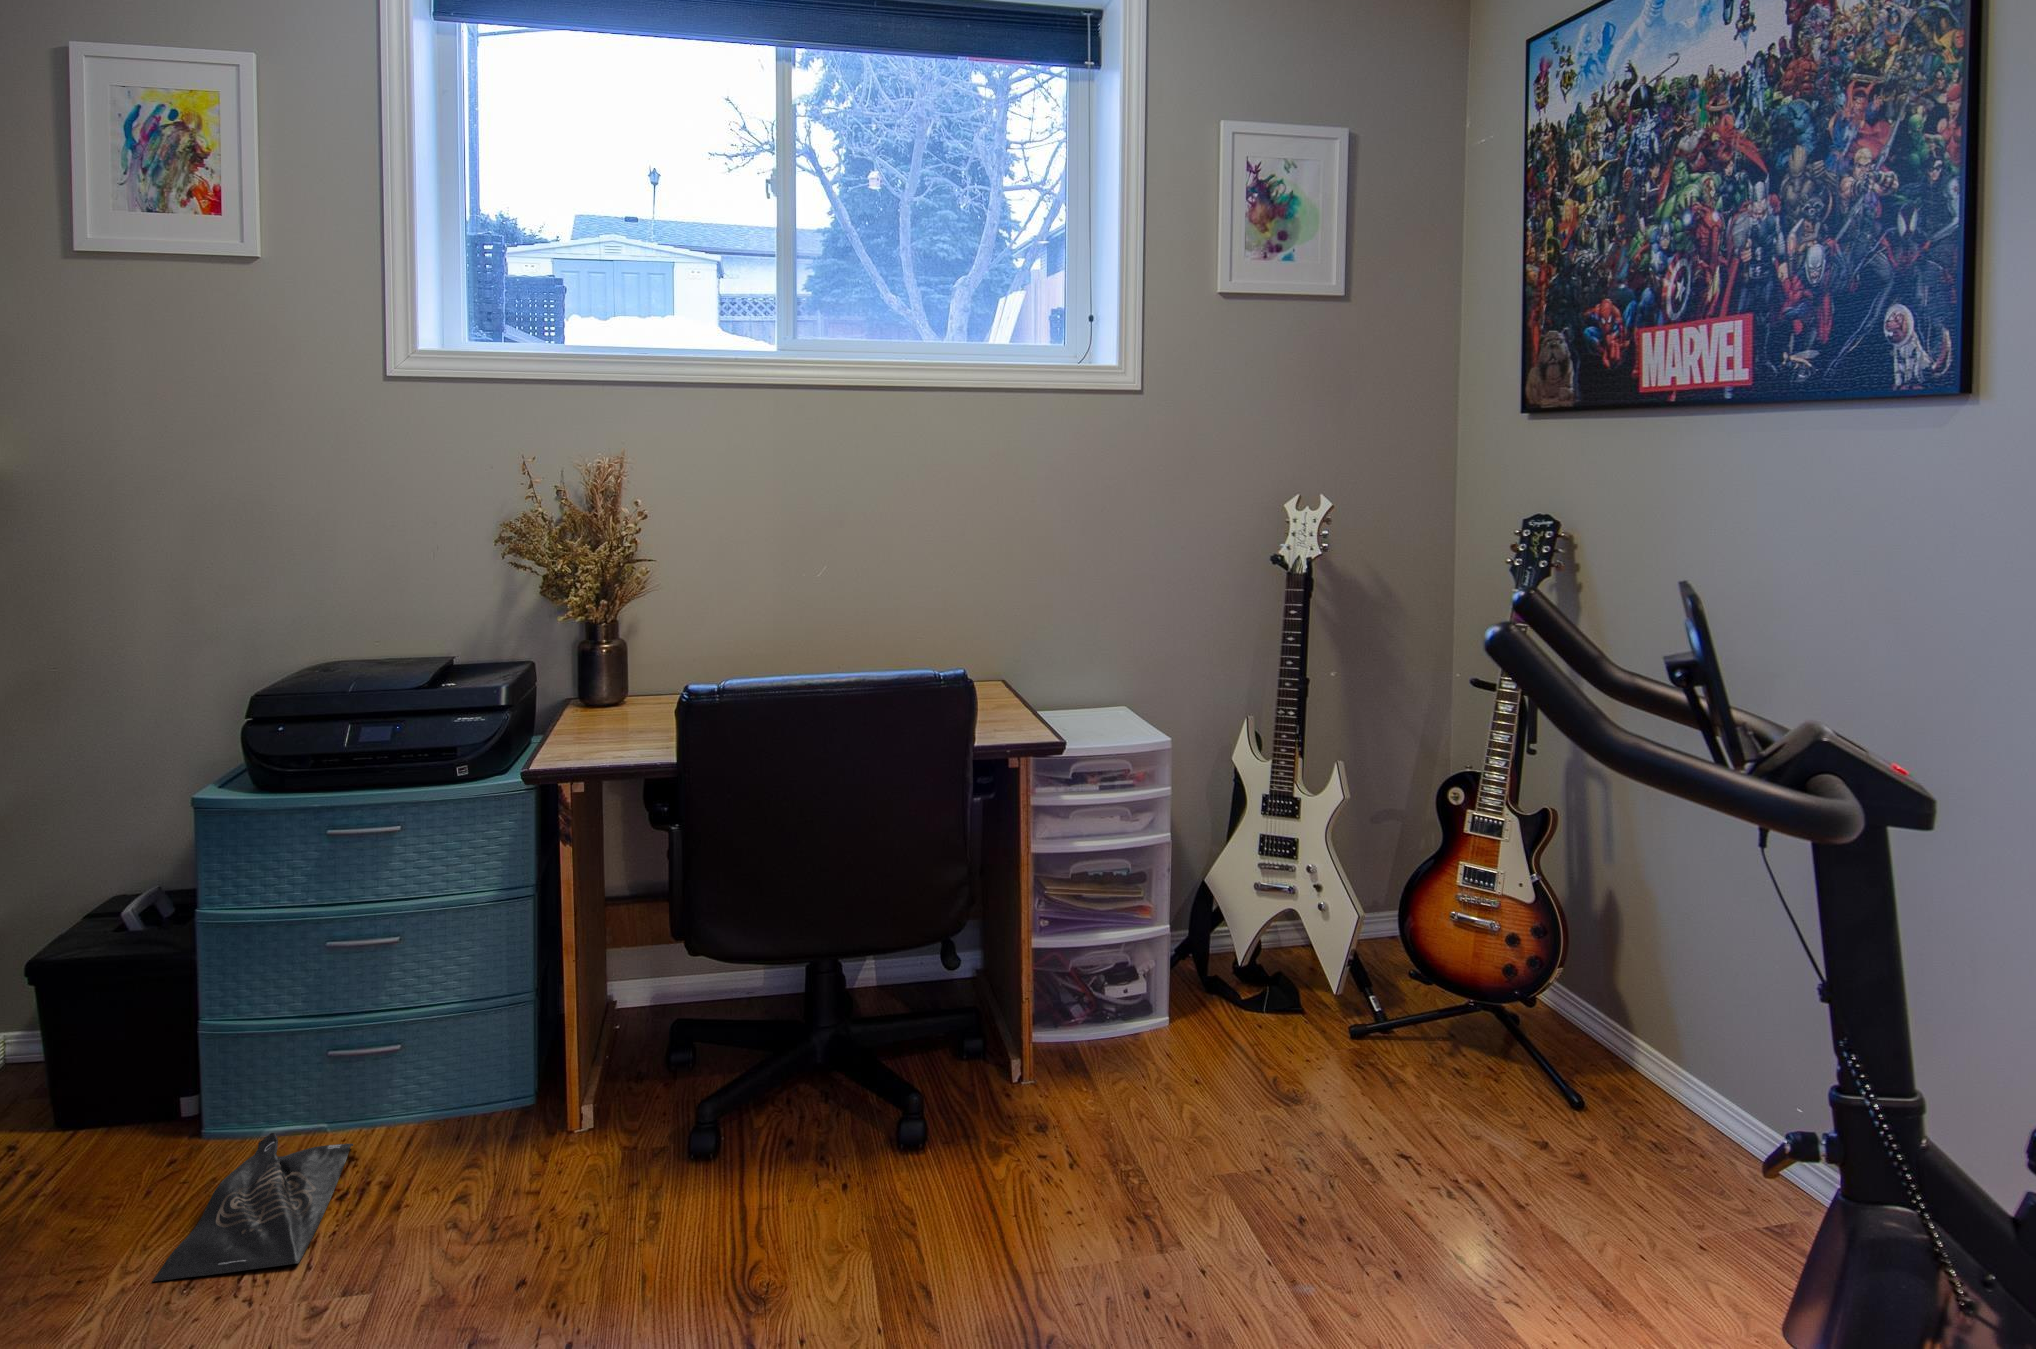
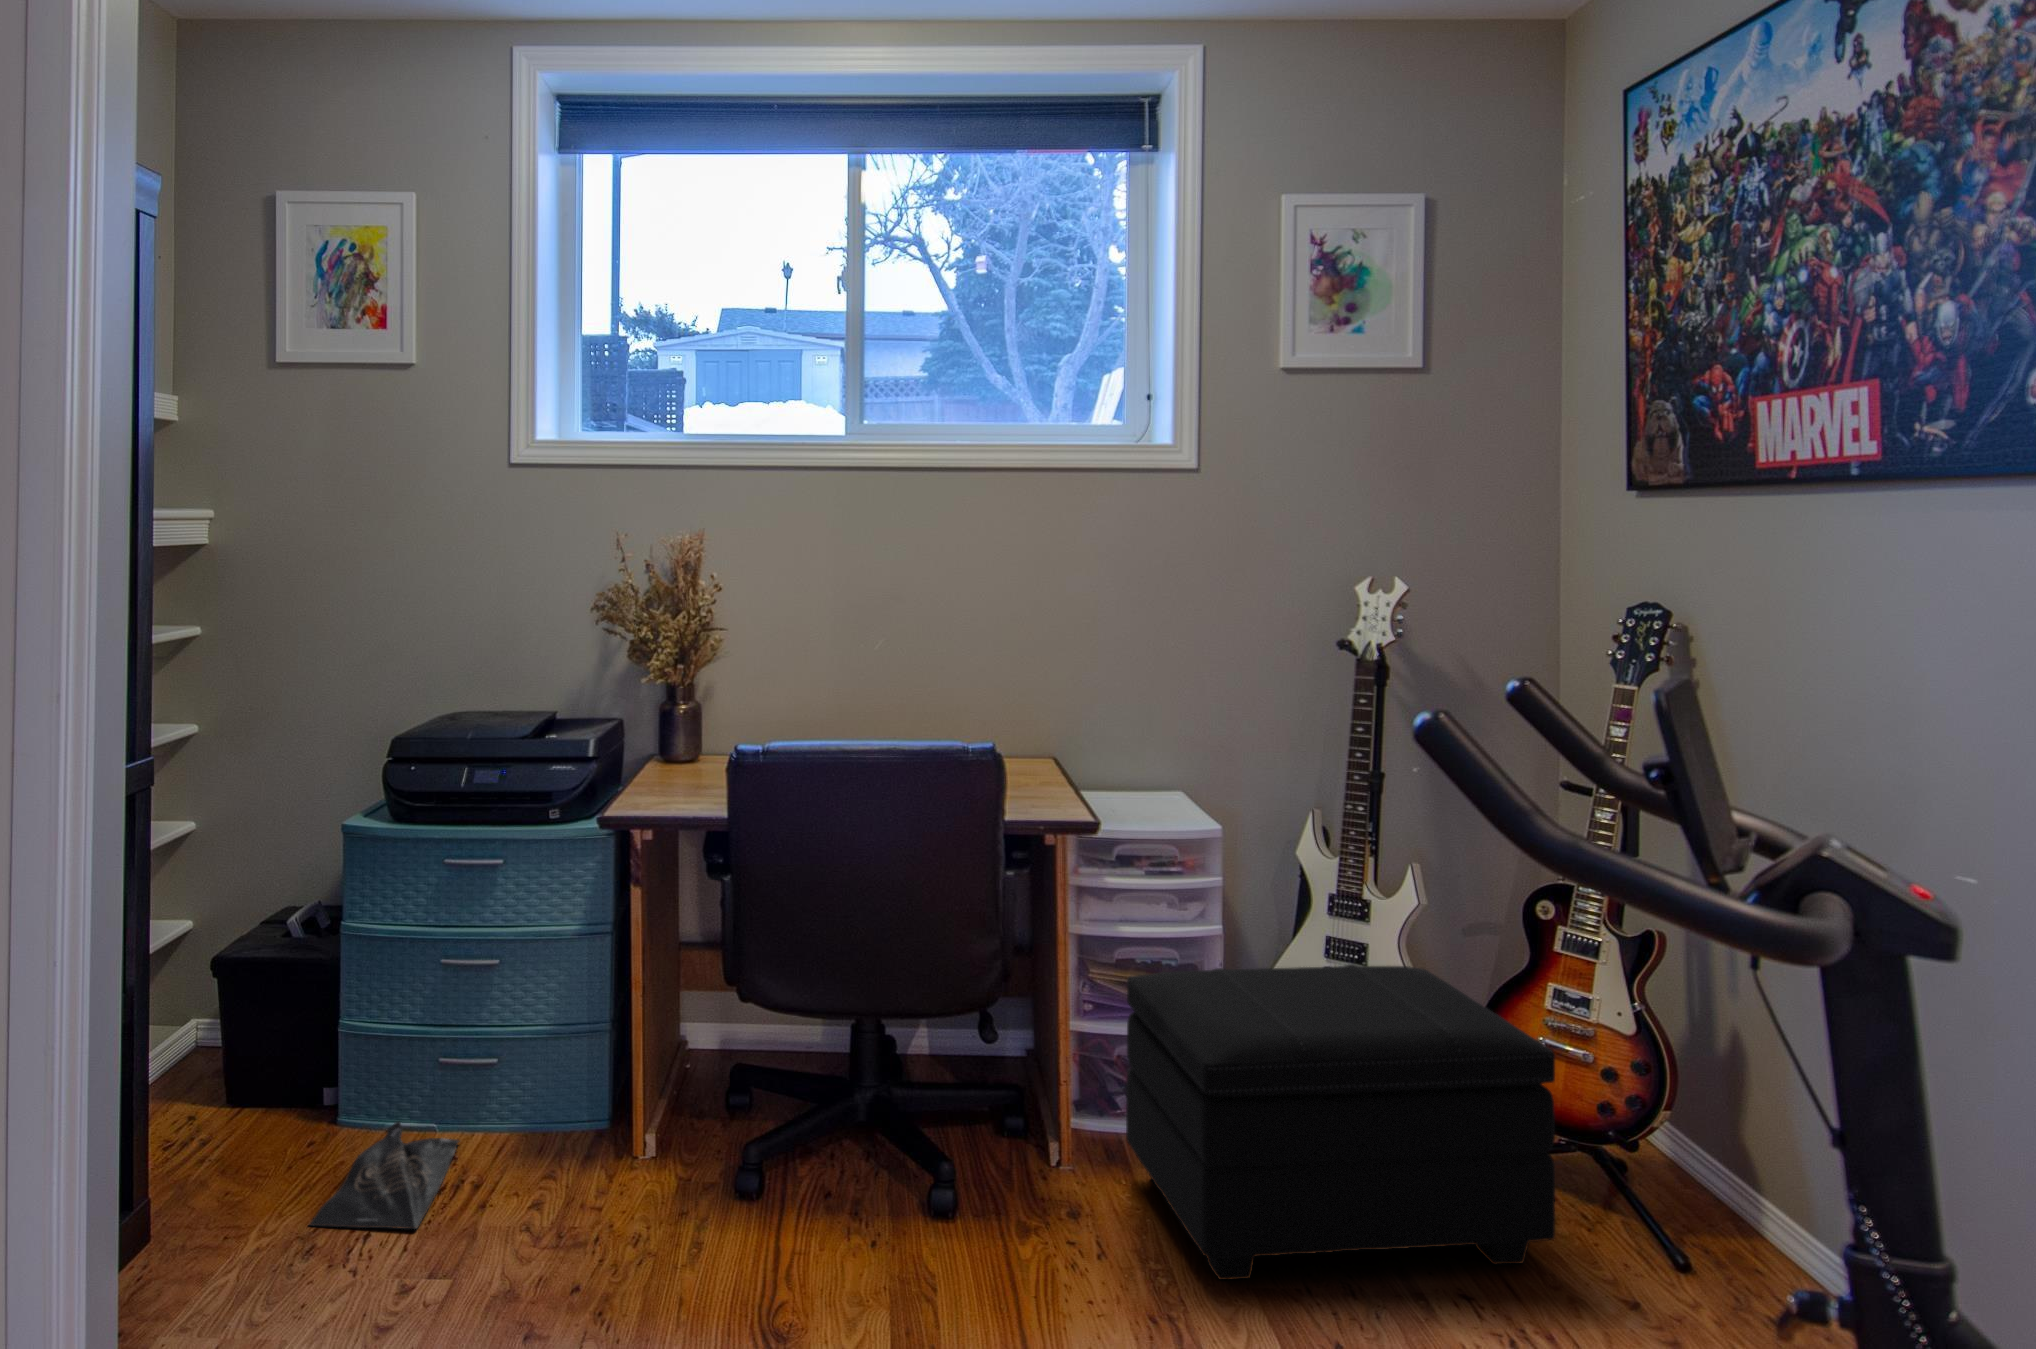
footstool: none [1083,855,1475,1179] -> present [1126,964,1555,1280]

